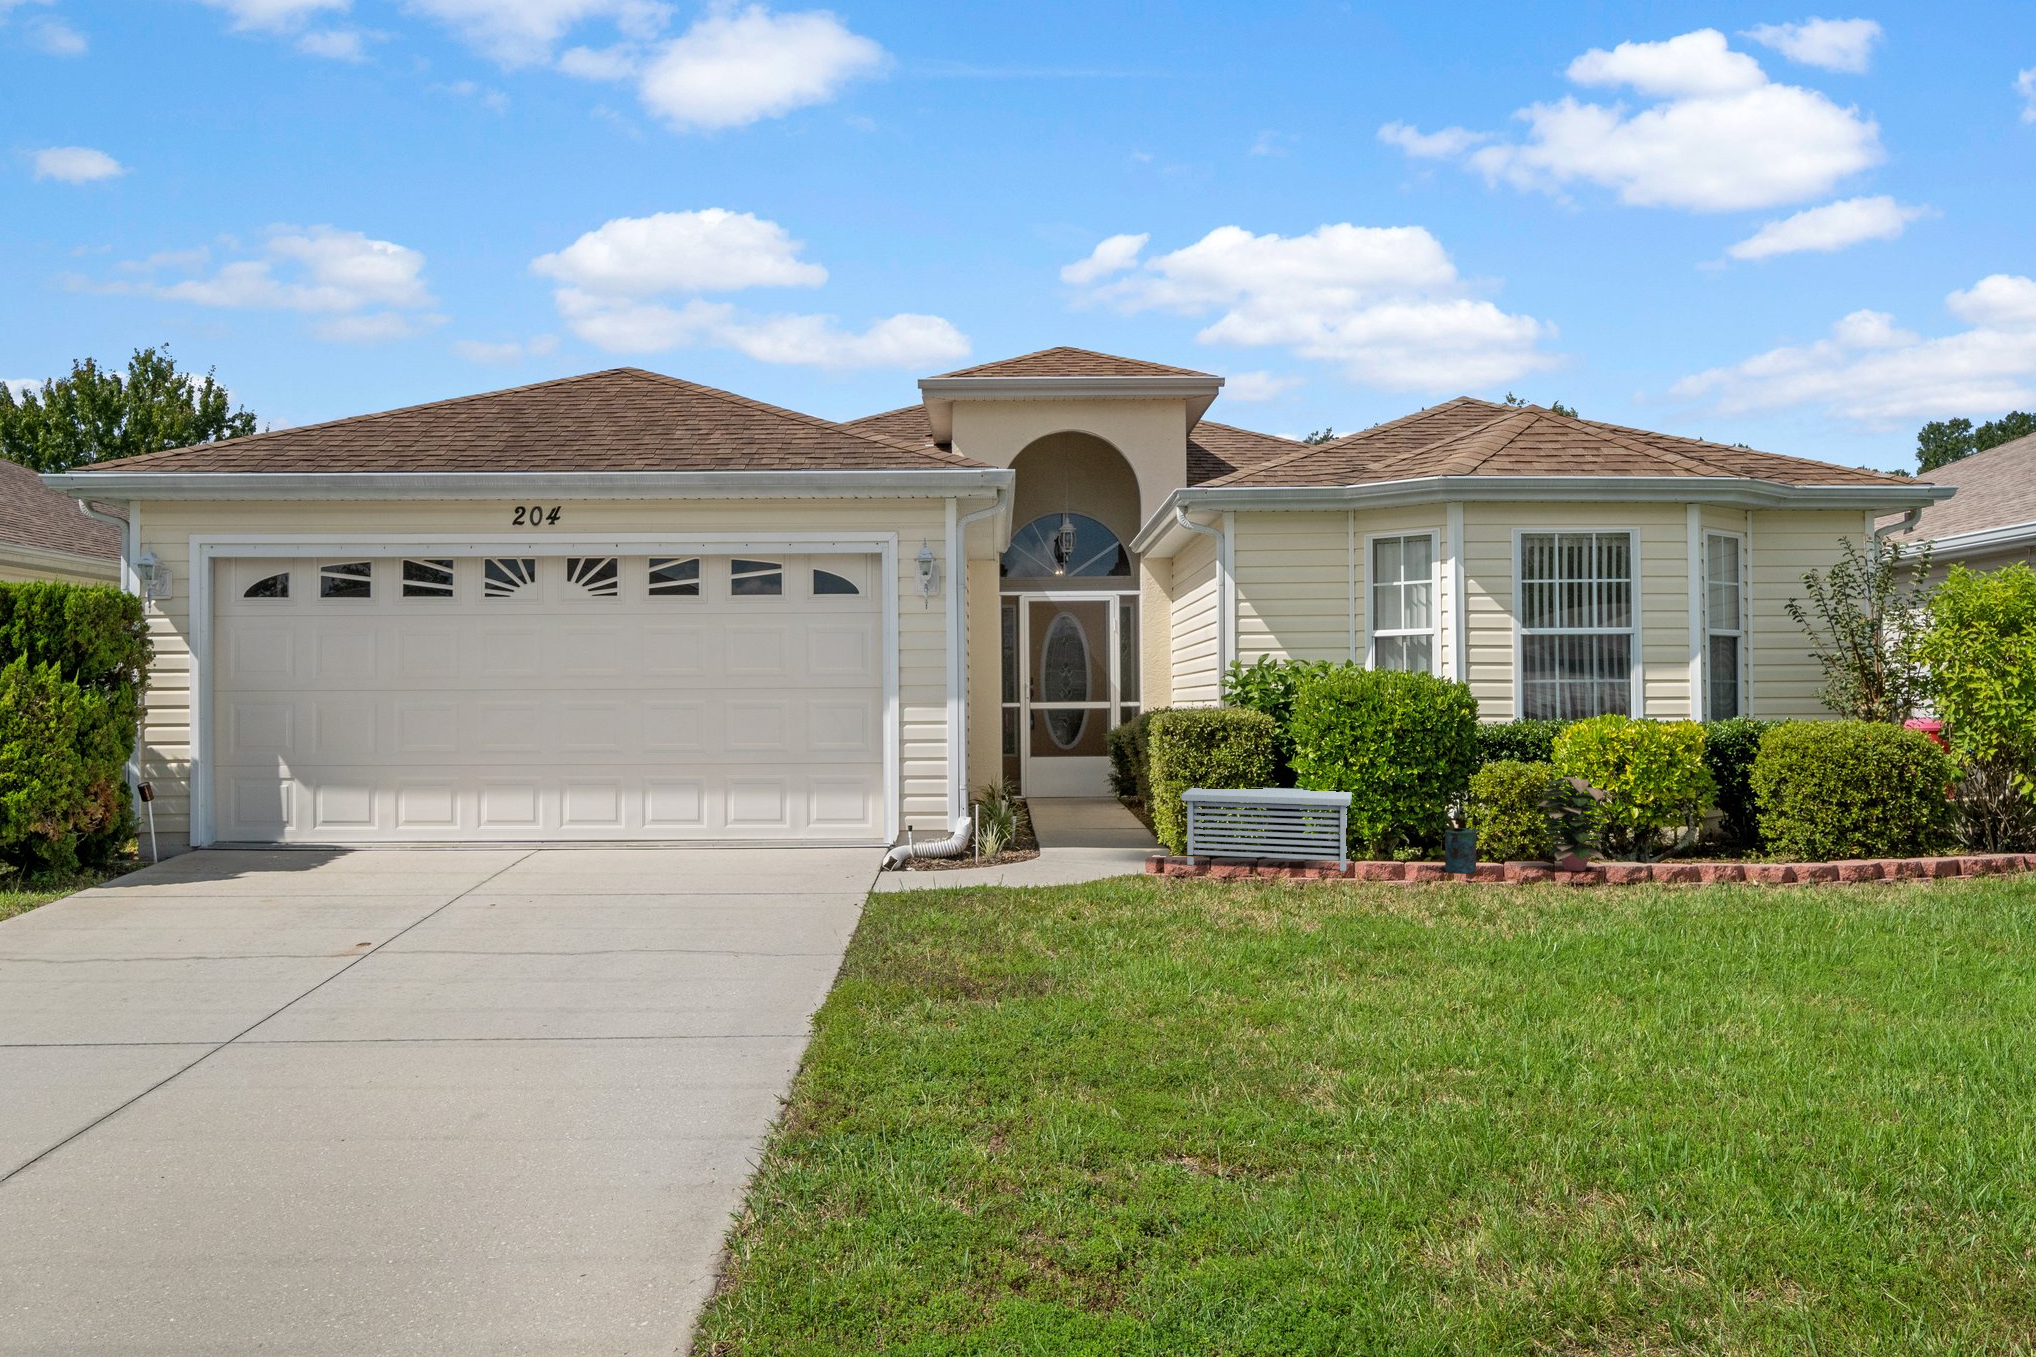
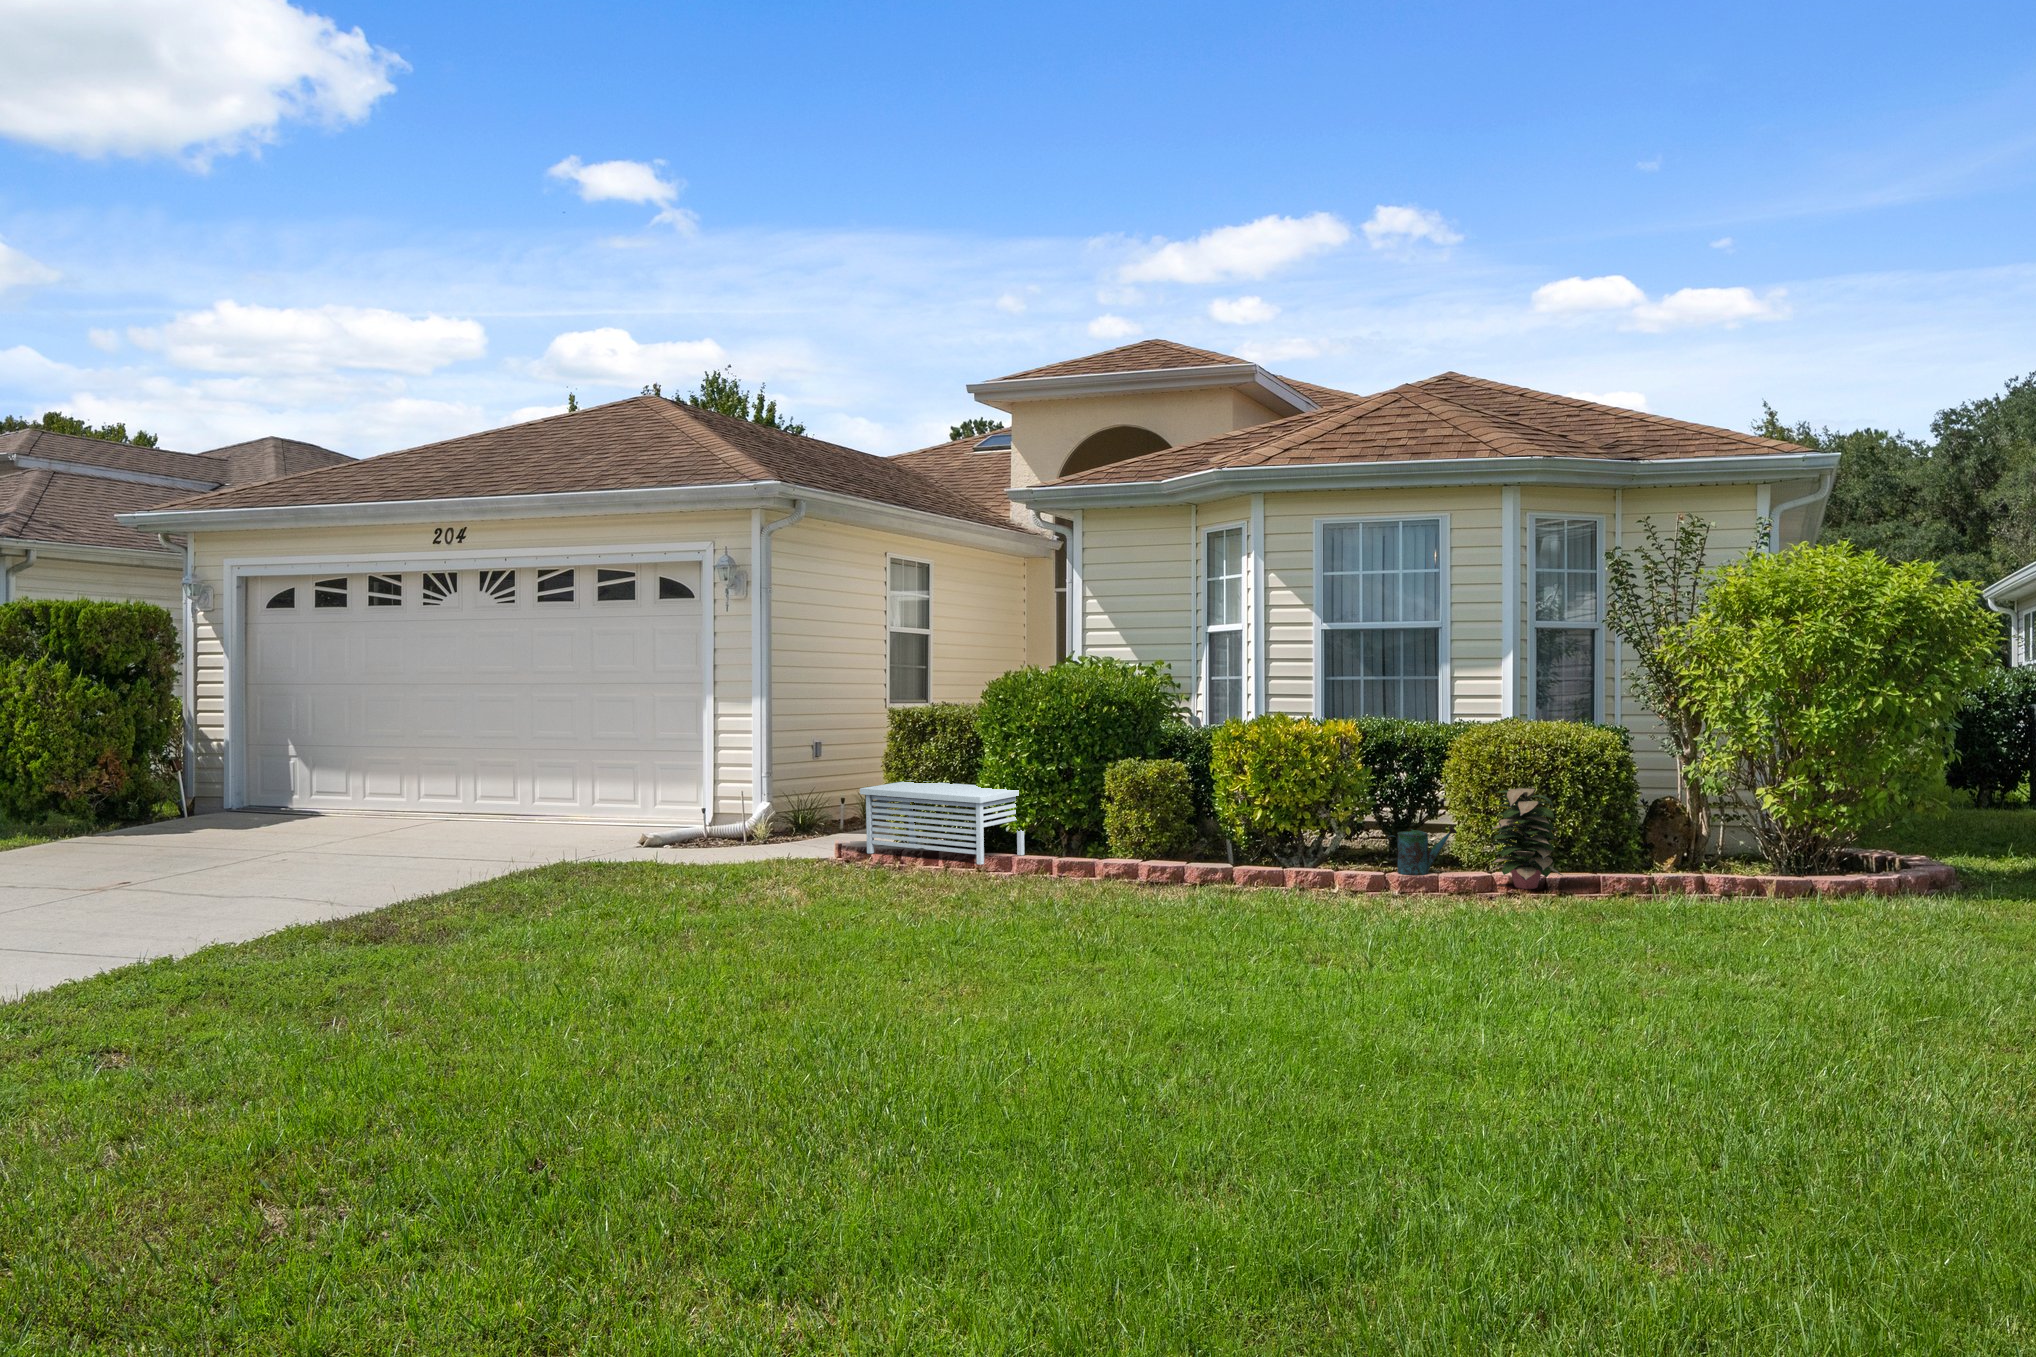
decorative plant: present [1537,777,1606,871] -> present [1489,788,1562,889]
watering can: present [1445,820,1481,873] -> present [1386,826,1457,875]

